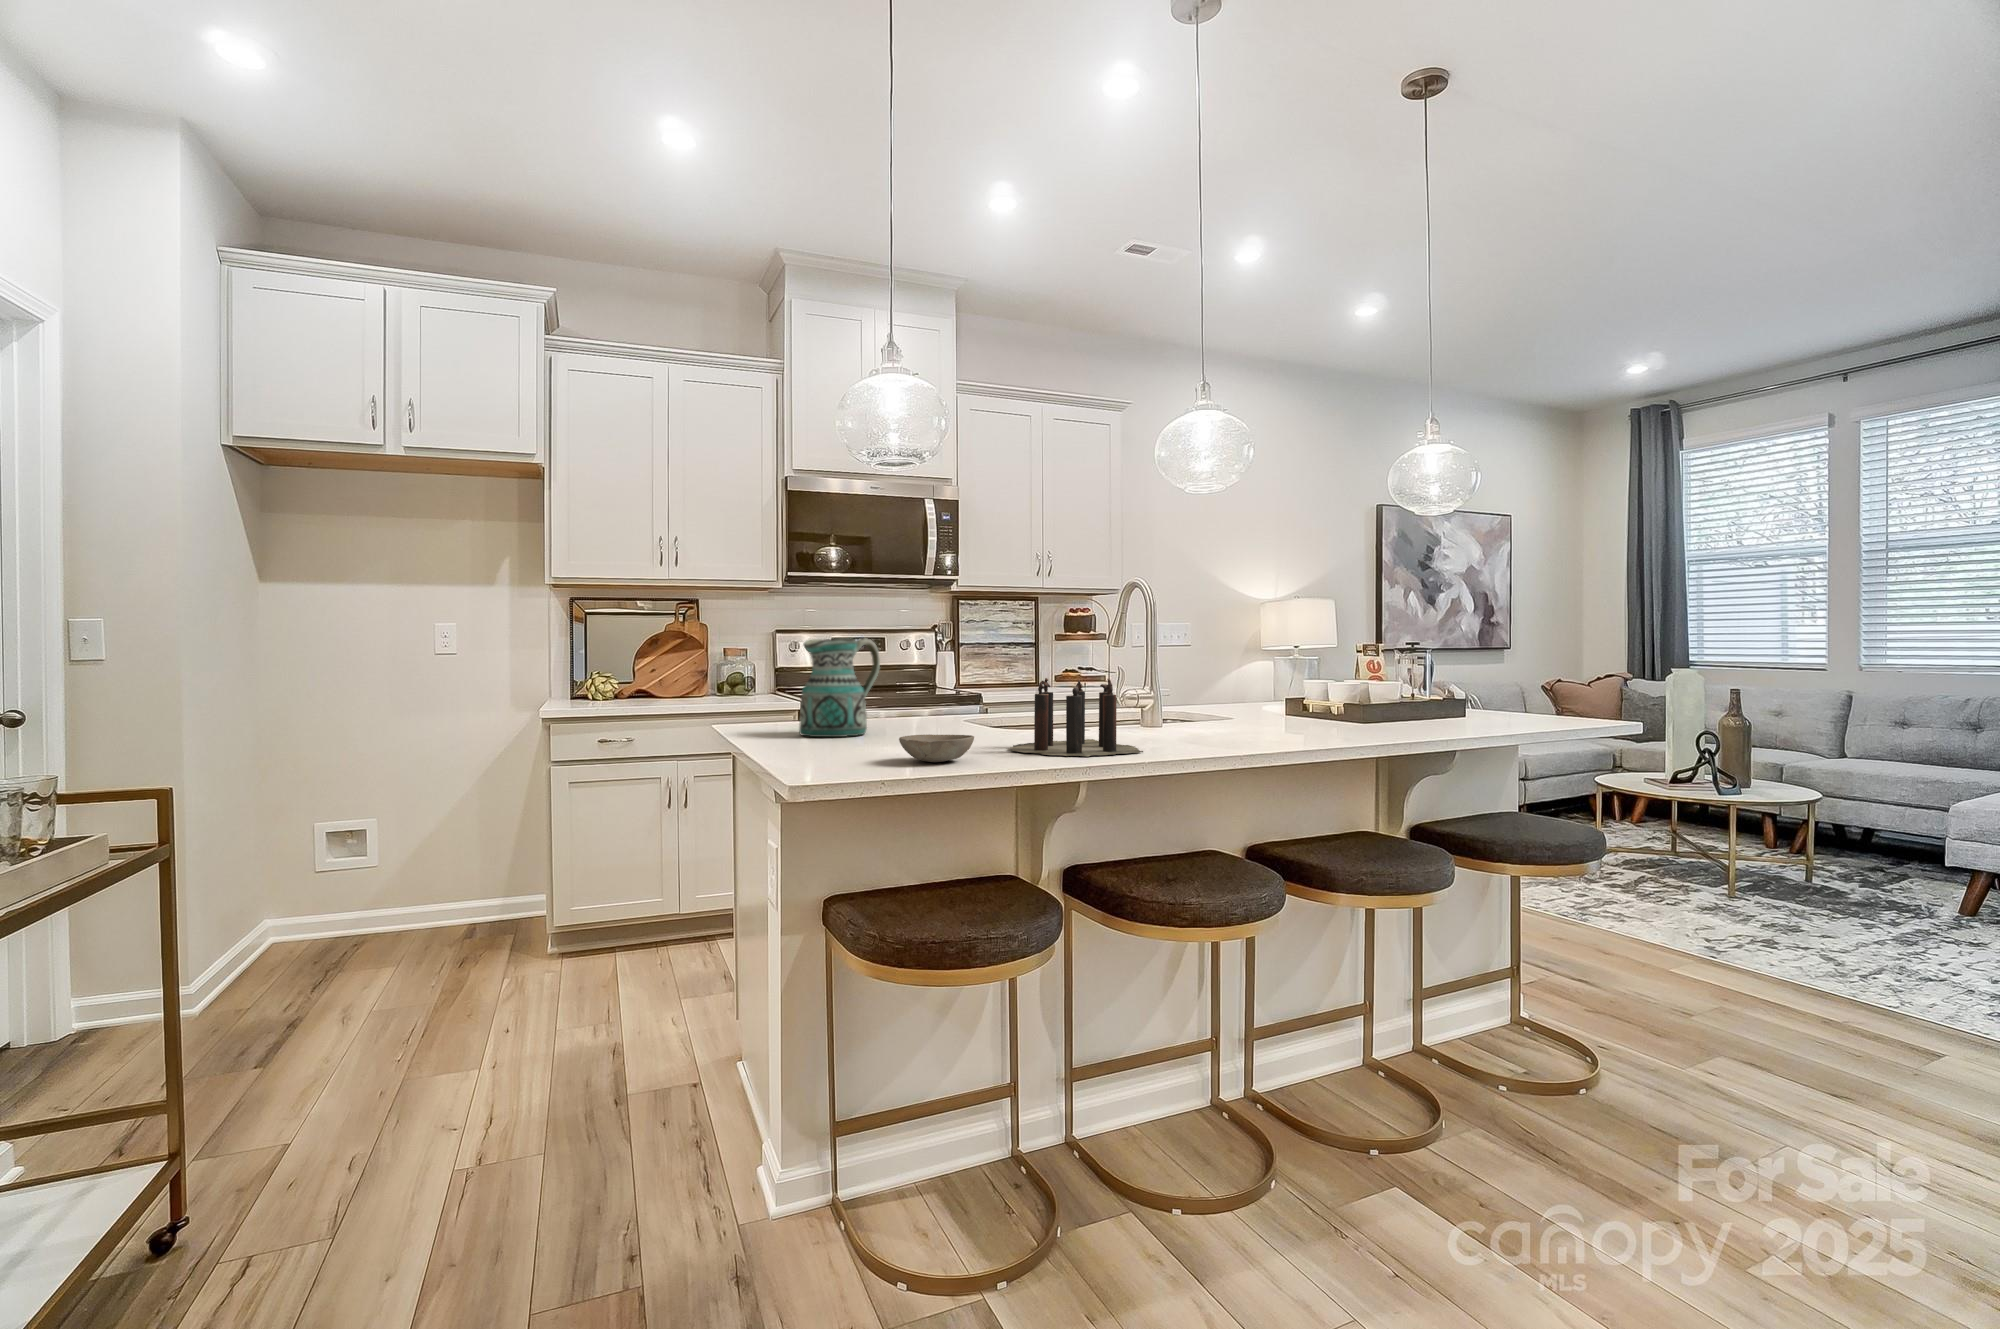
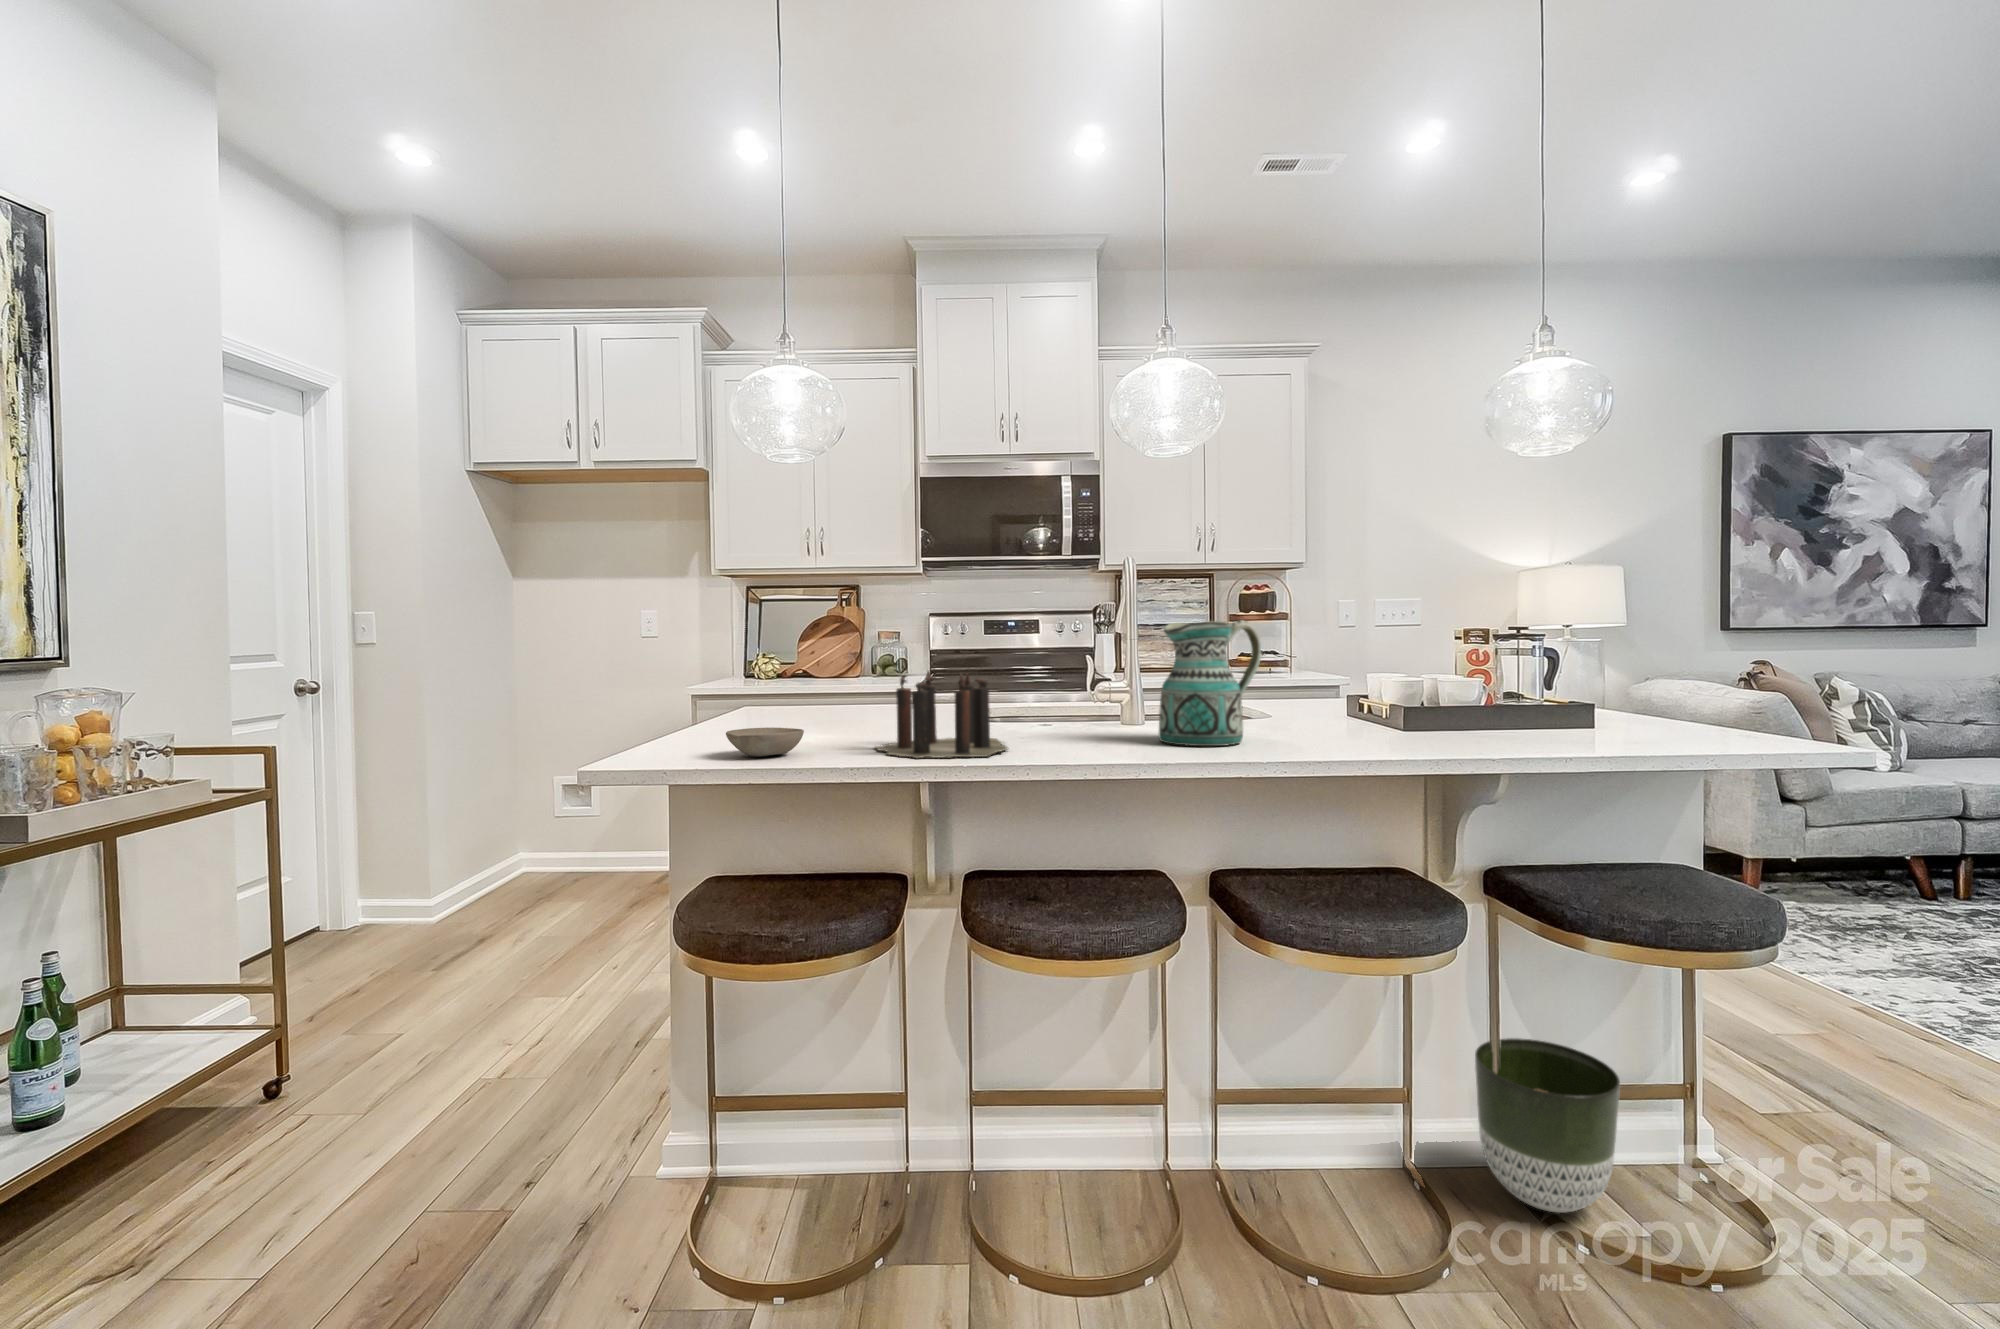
ceramic pitcher: present [799,638,880,737] -> present [1159,620,1261,746]
planter: none [1428,952,1534,1075] -> present [1475,1038,1620,1213]

